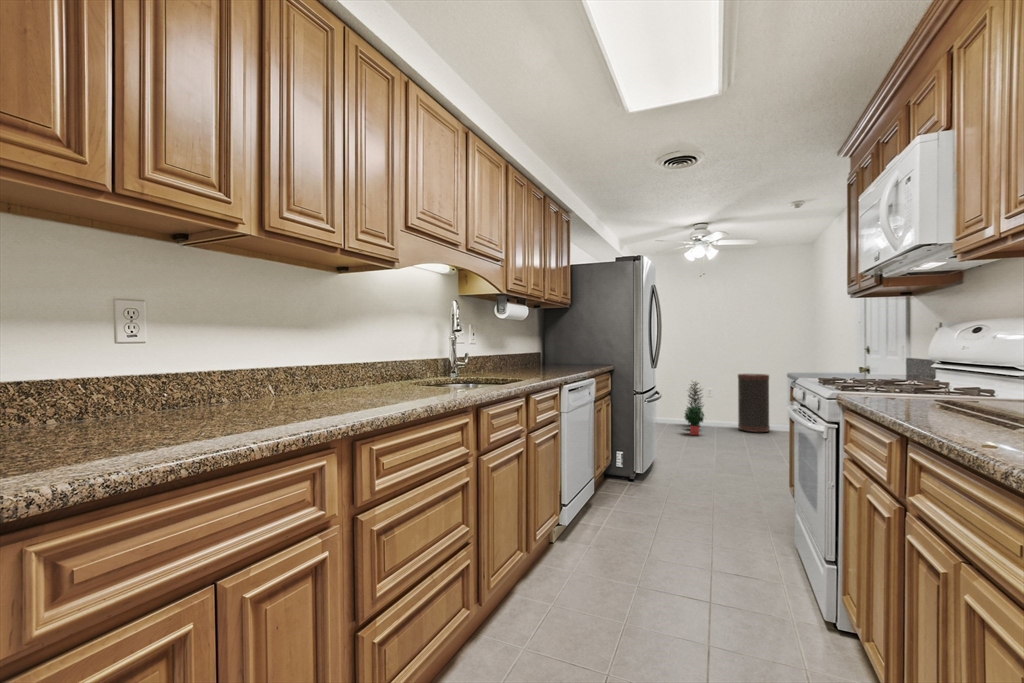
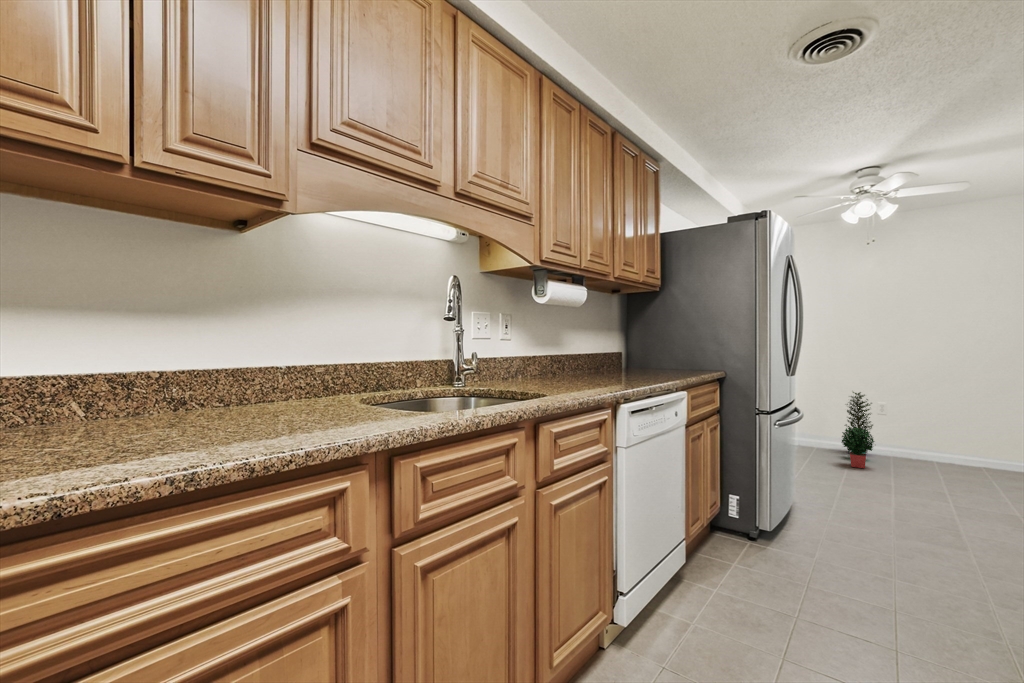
trash can: present [738,374,770,432] -> none [930,384,988,470]

